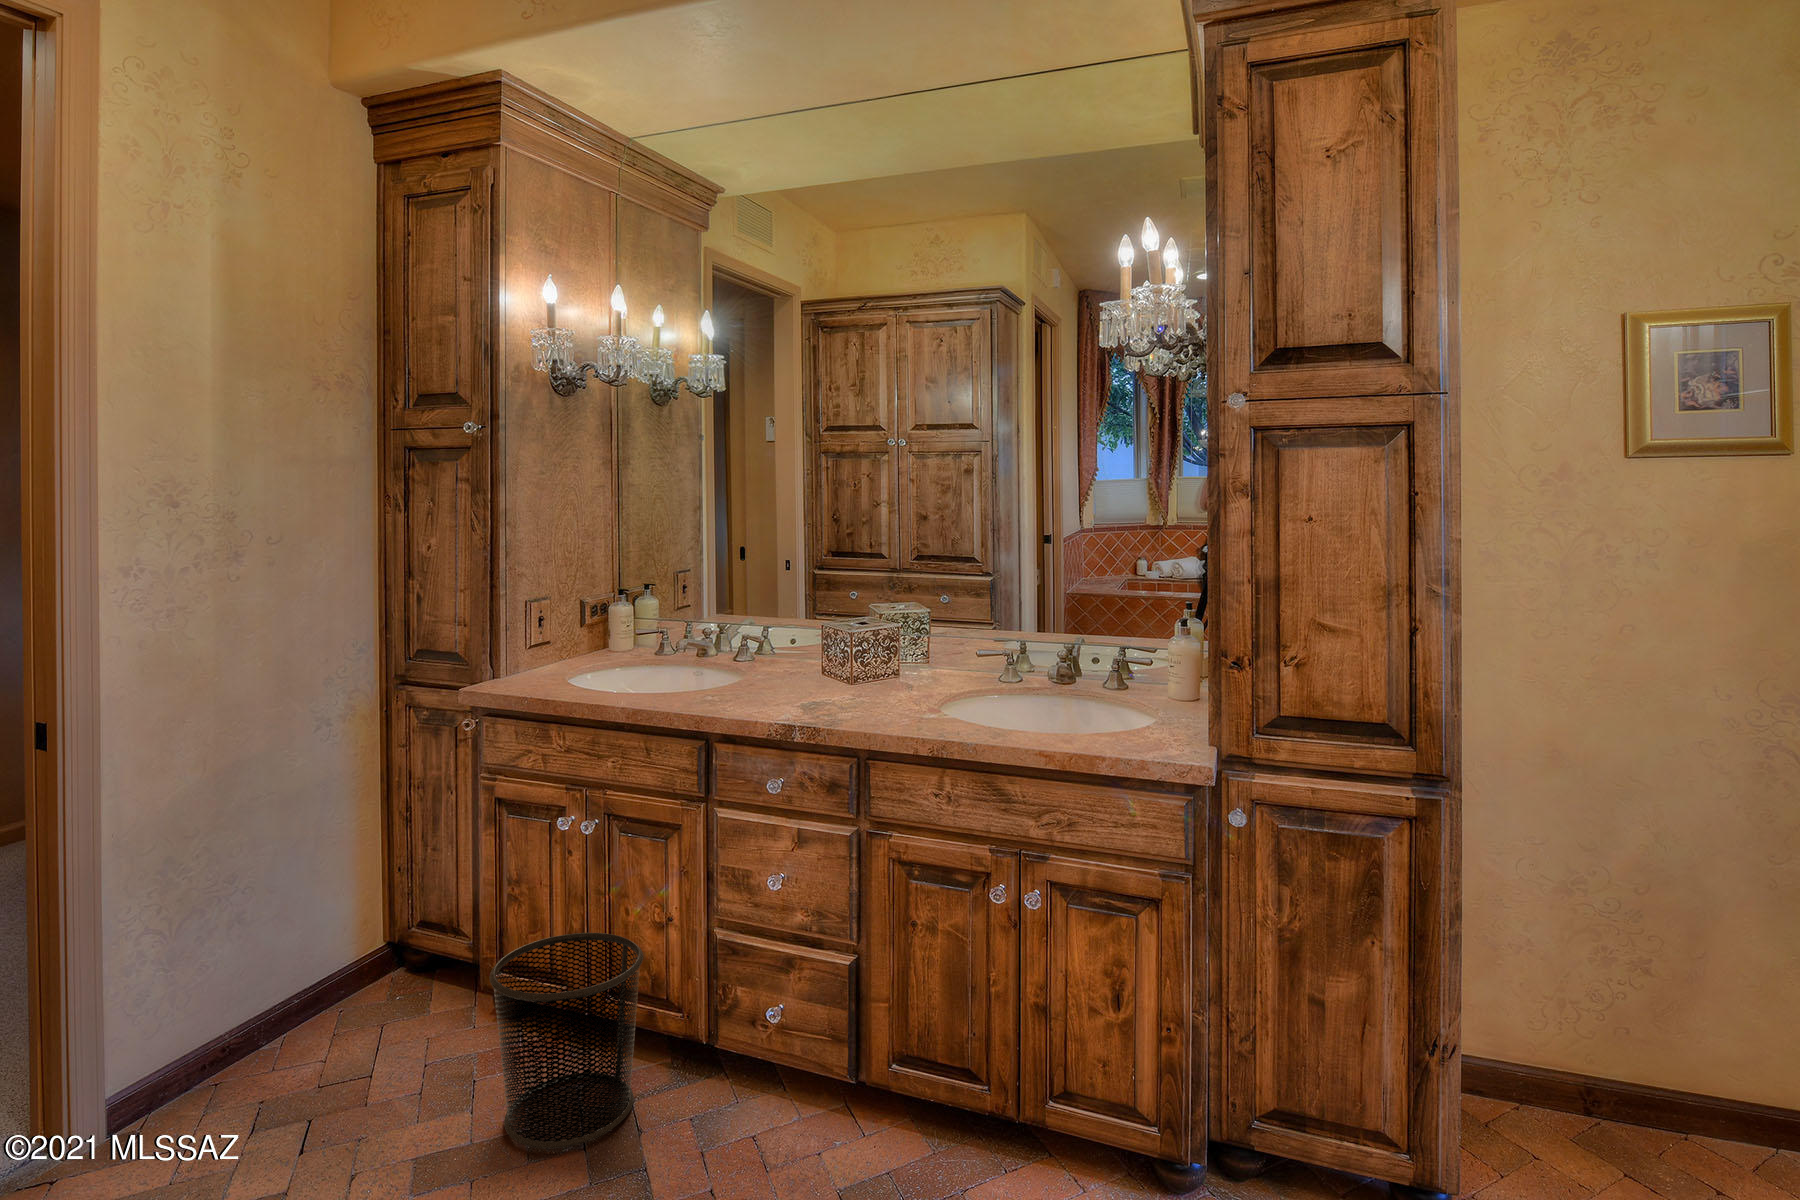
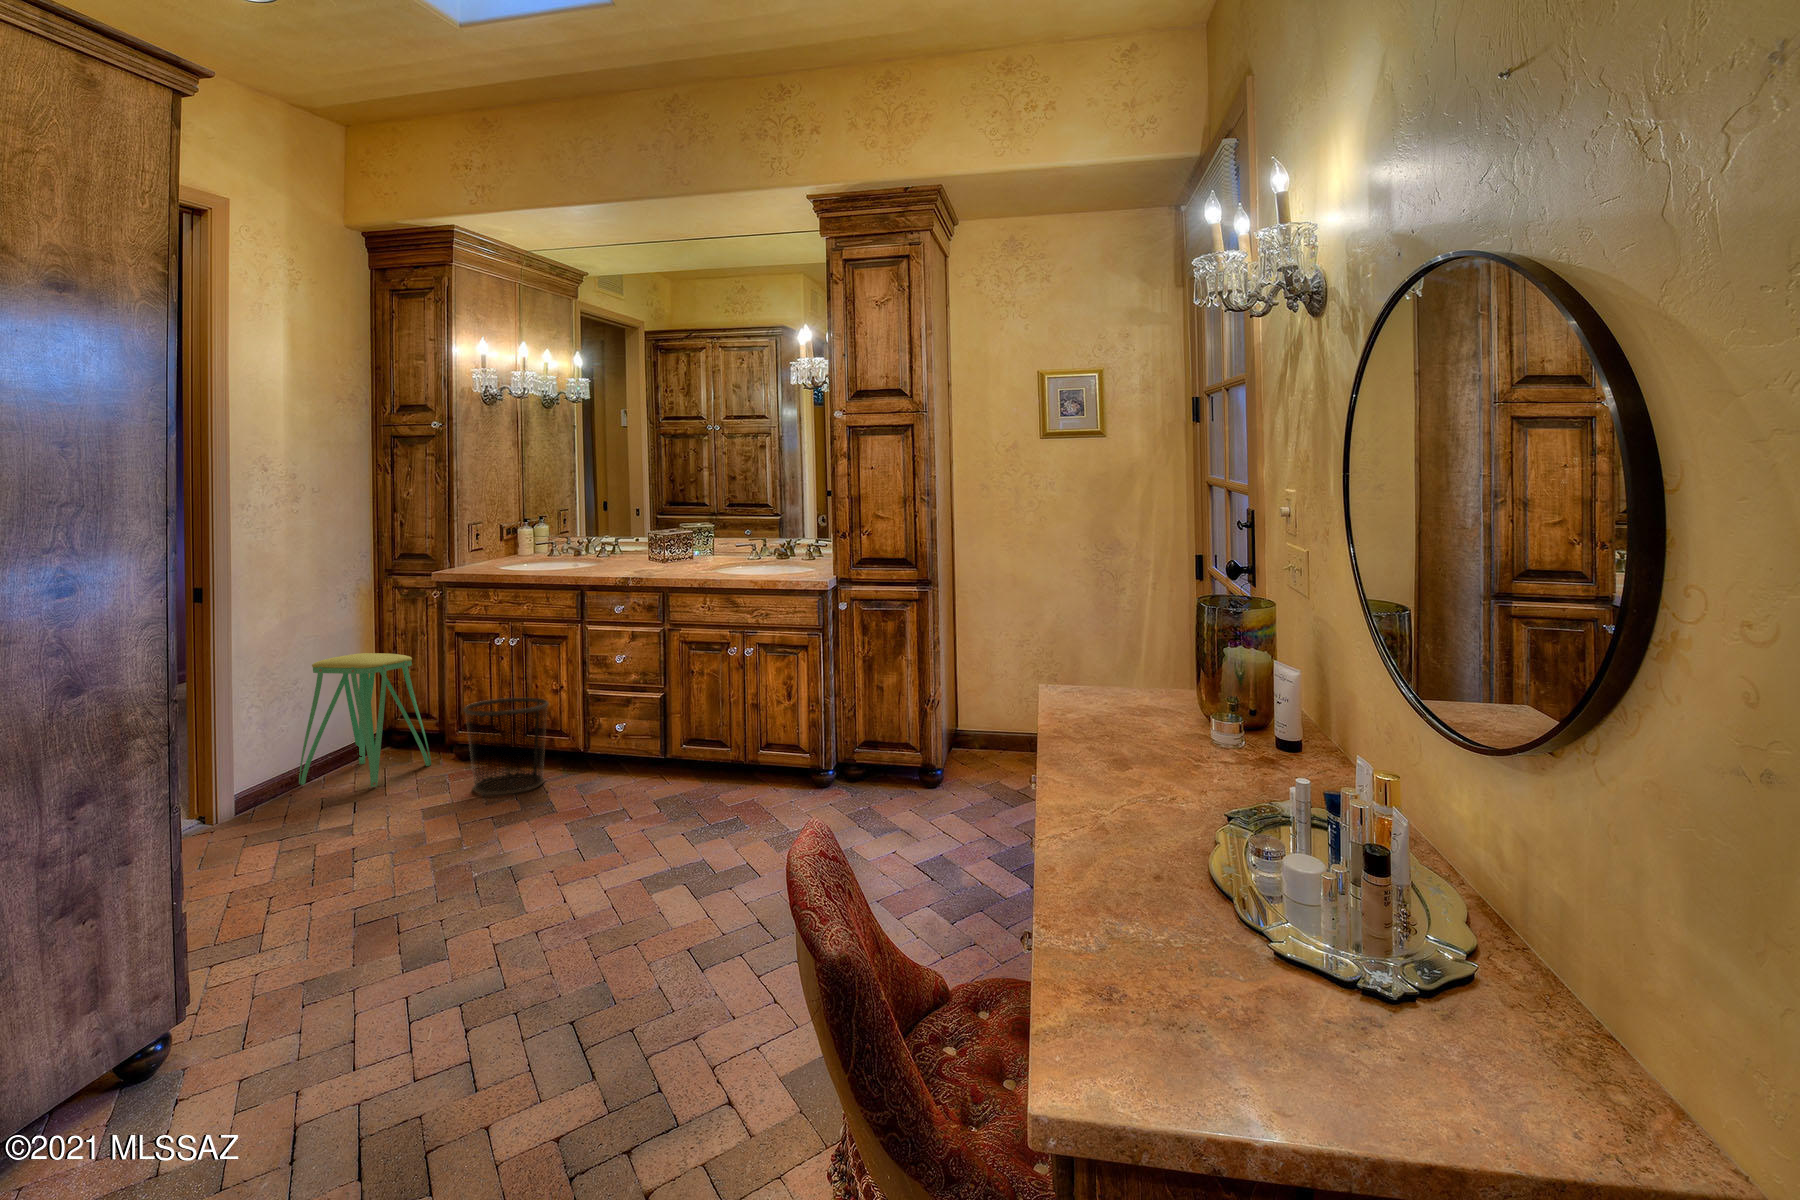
stool: none [232,828,455,1092] -> present [299,653,431,787]

